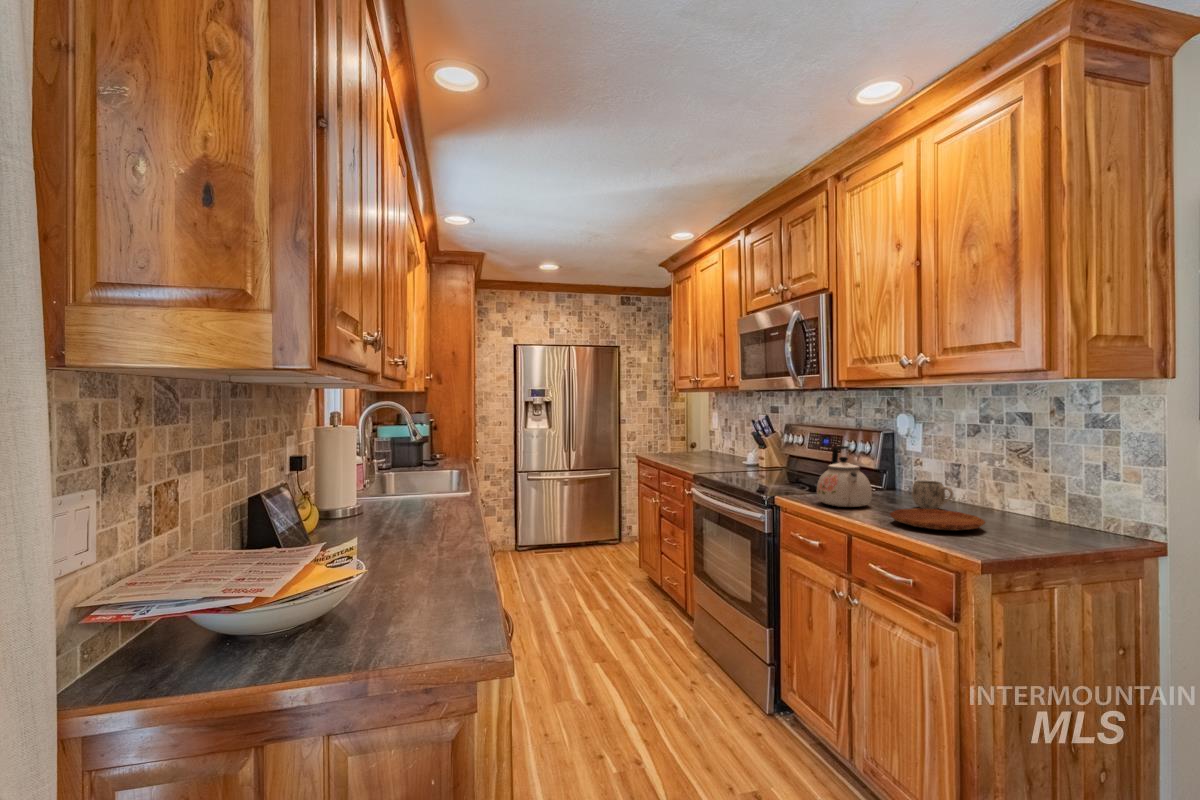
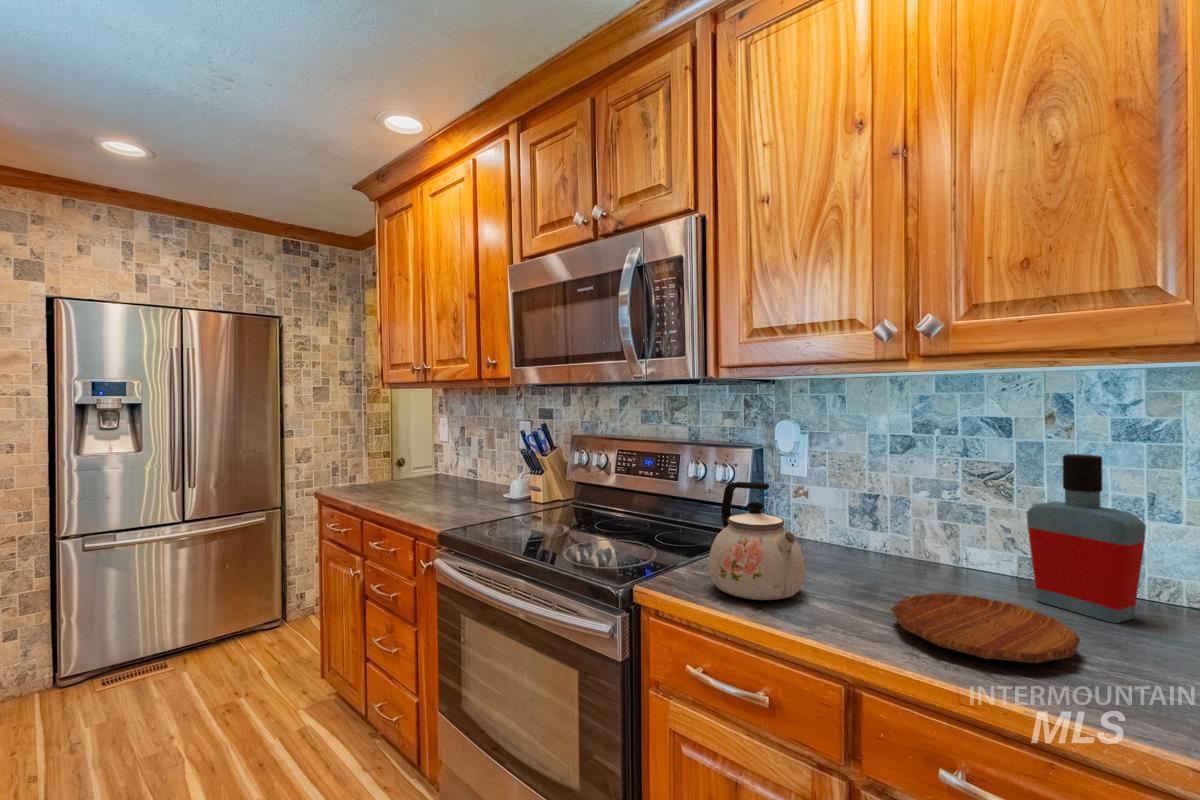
bottle: none [1015,435,1071,533] -> present [1026,454,1146,623]
mug: present [912,481,953,509] -> none [845,530,915,581]

